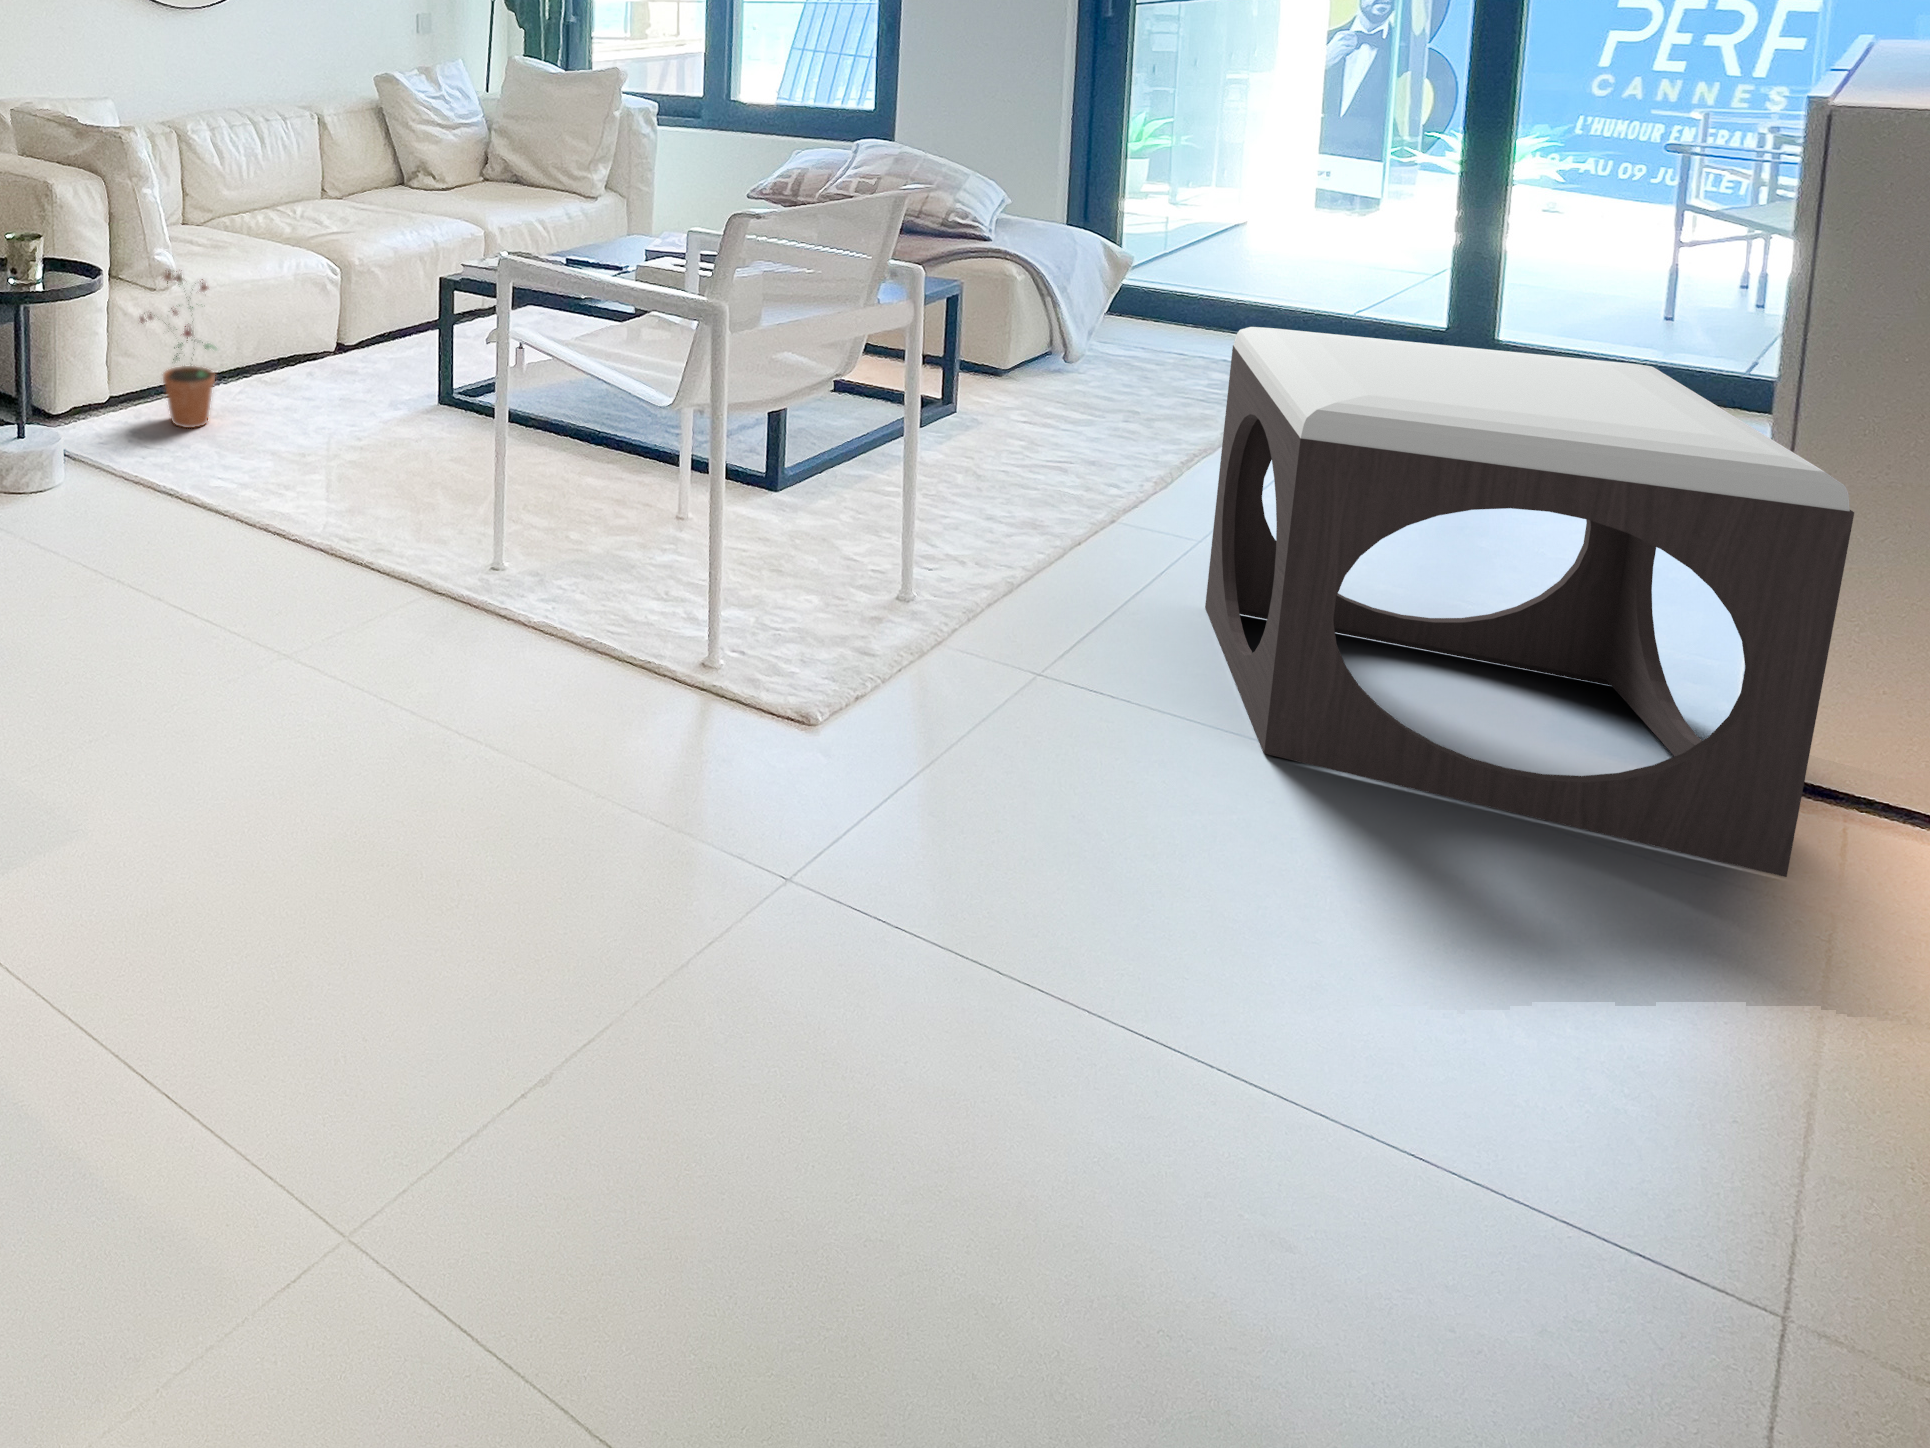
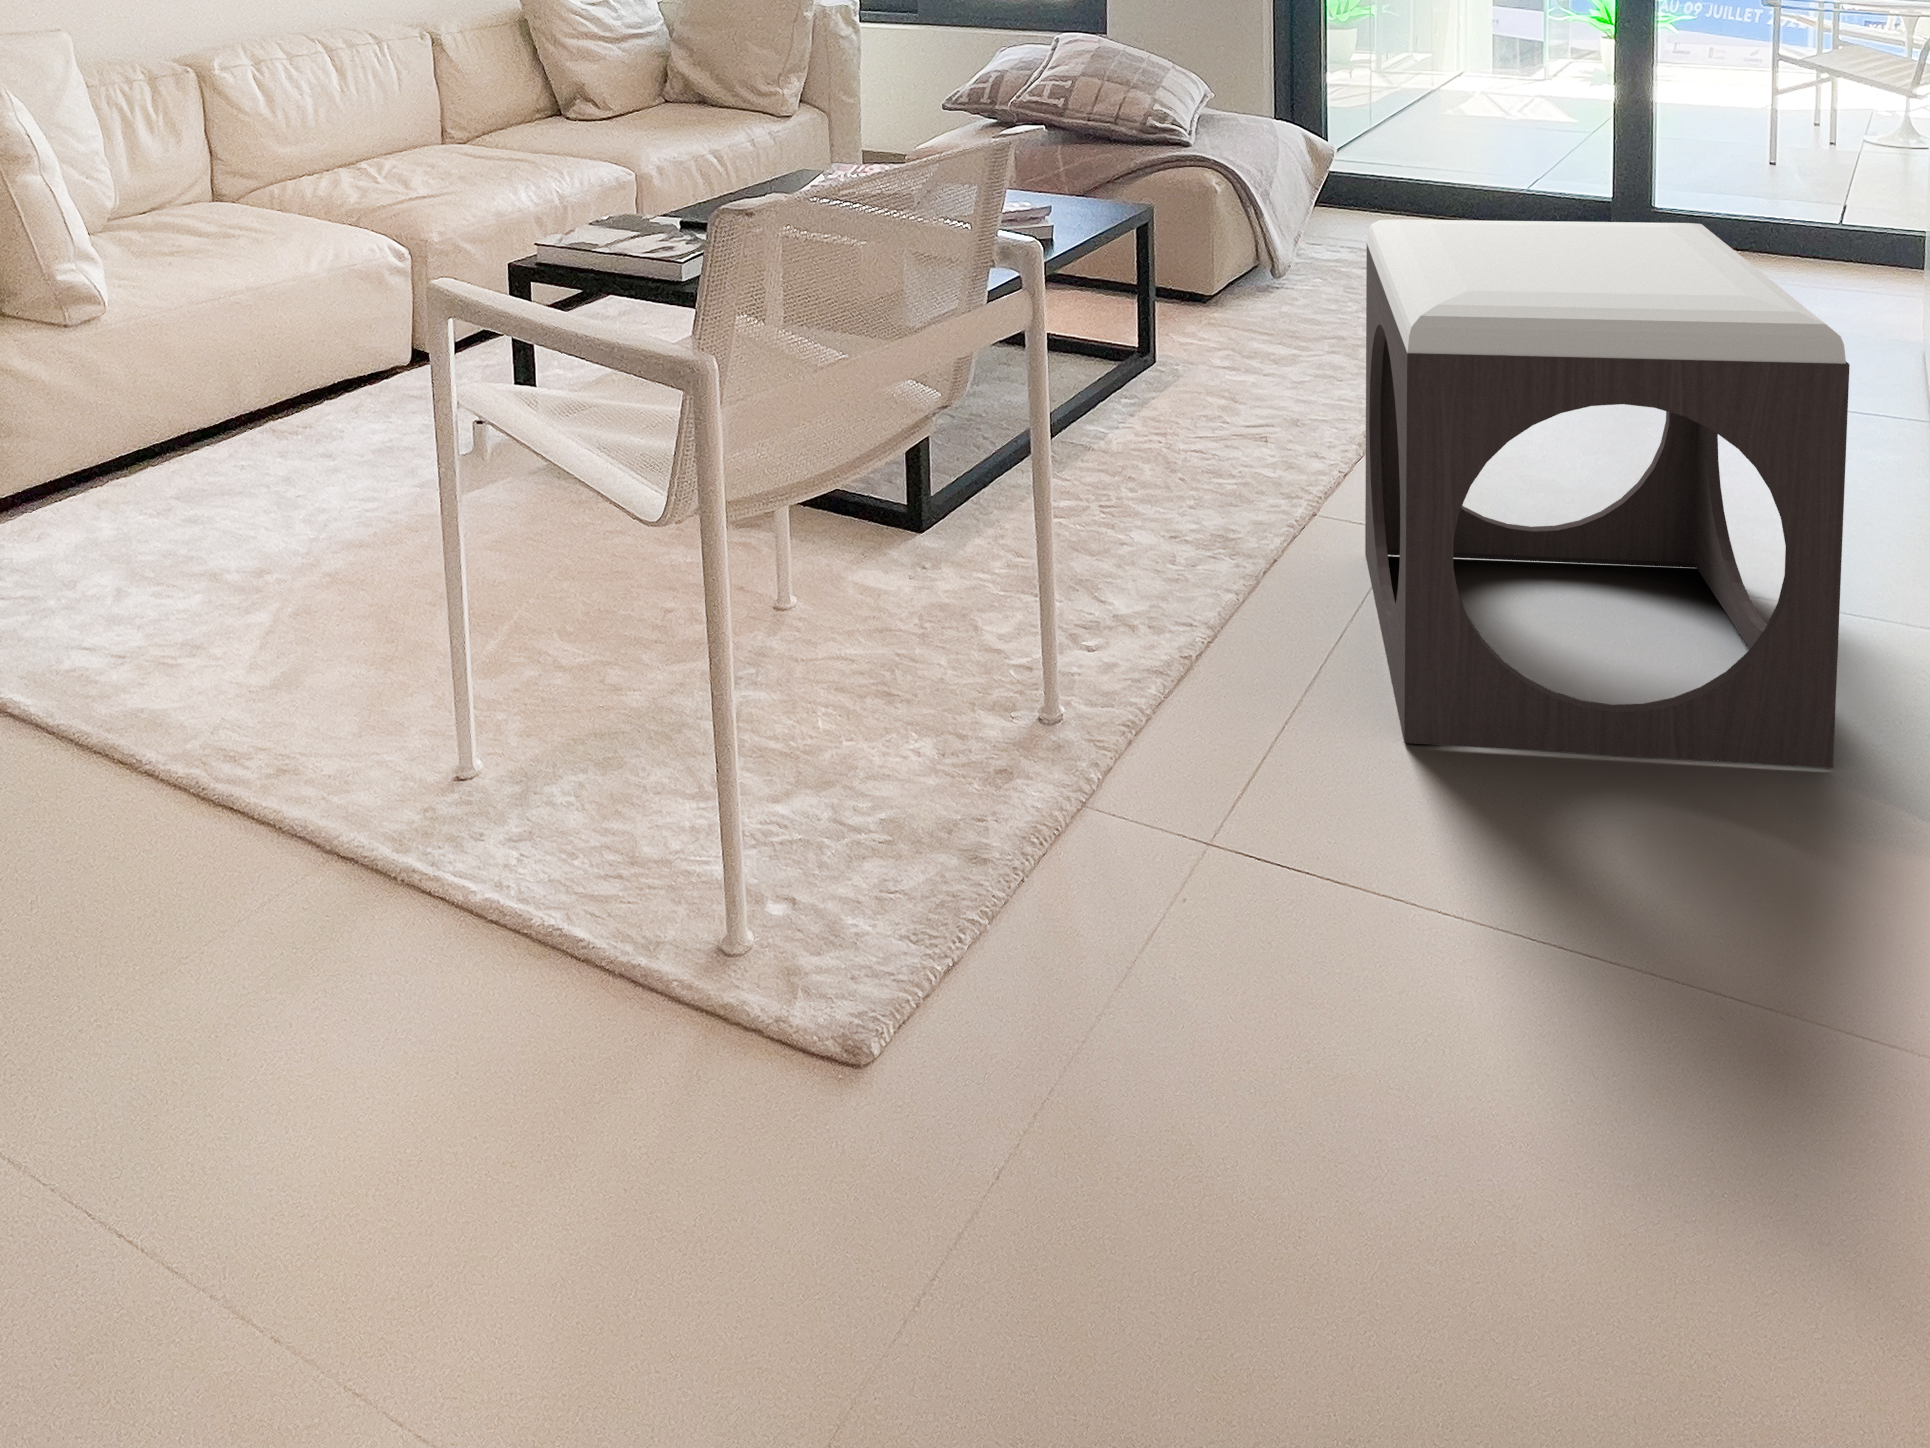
potted plant: present [140,270,216,428] -> none [26,280,176,532]

